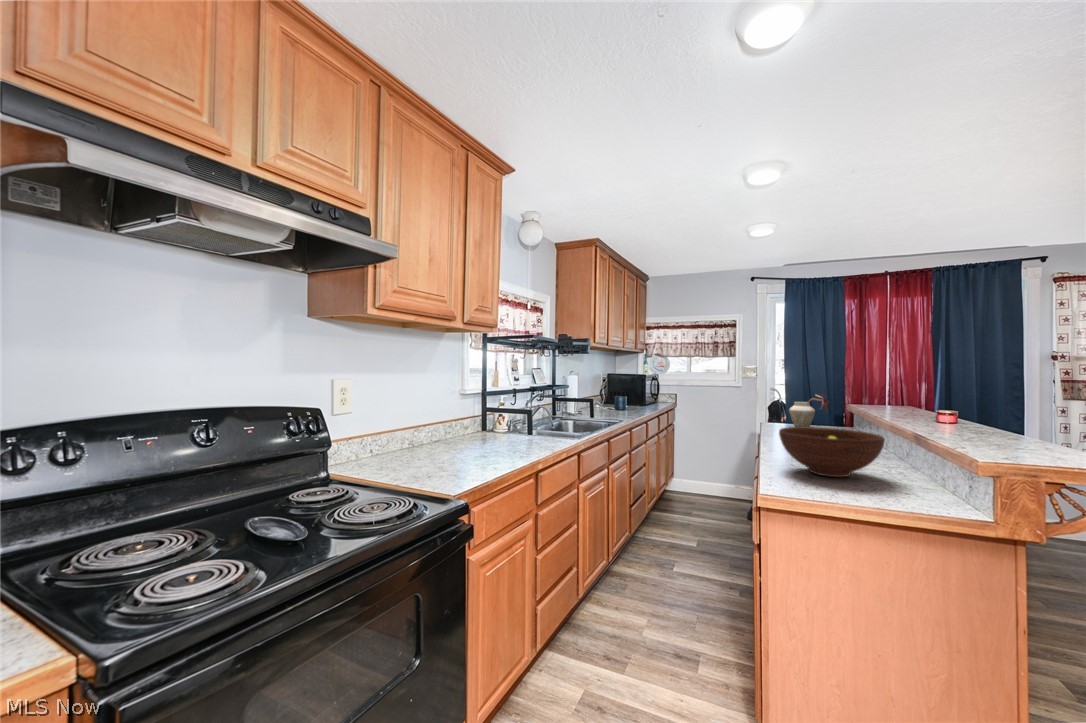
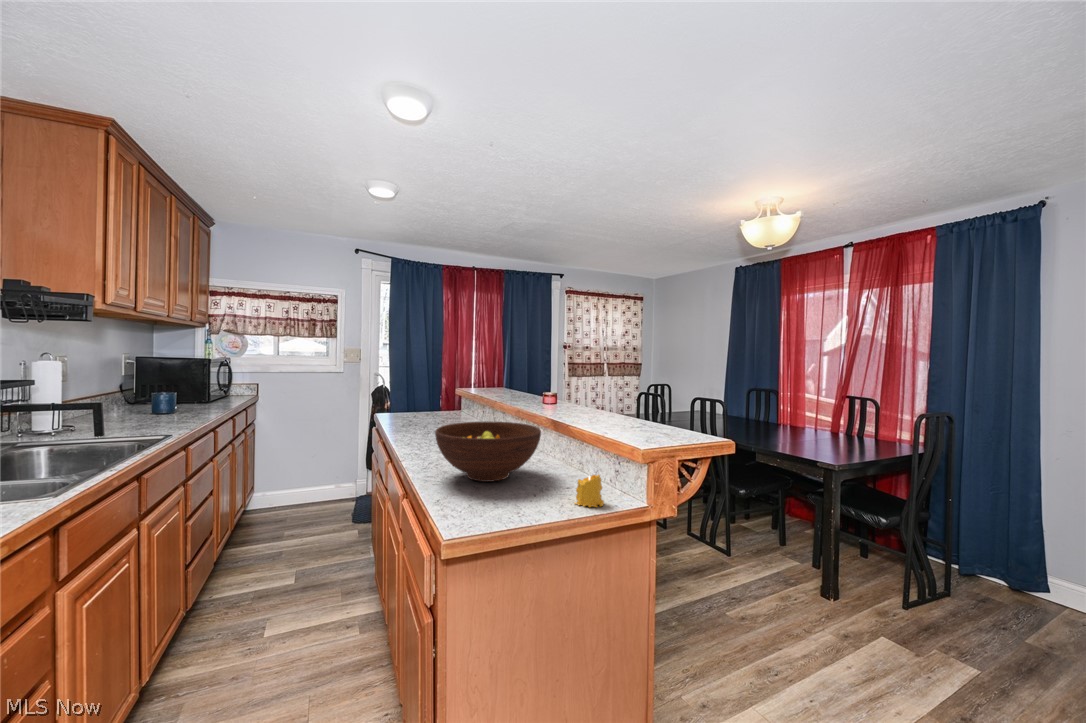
vase: present [789,394,829,427] -> none [405,378,444,417]
candle: none [898,478,935,509] -> present [575,475,604,507]

